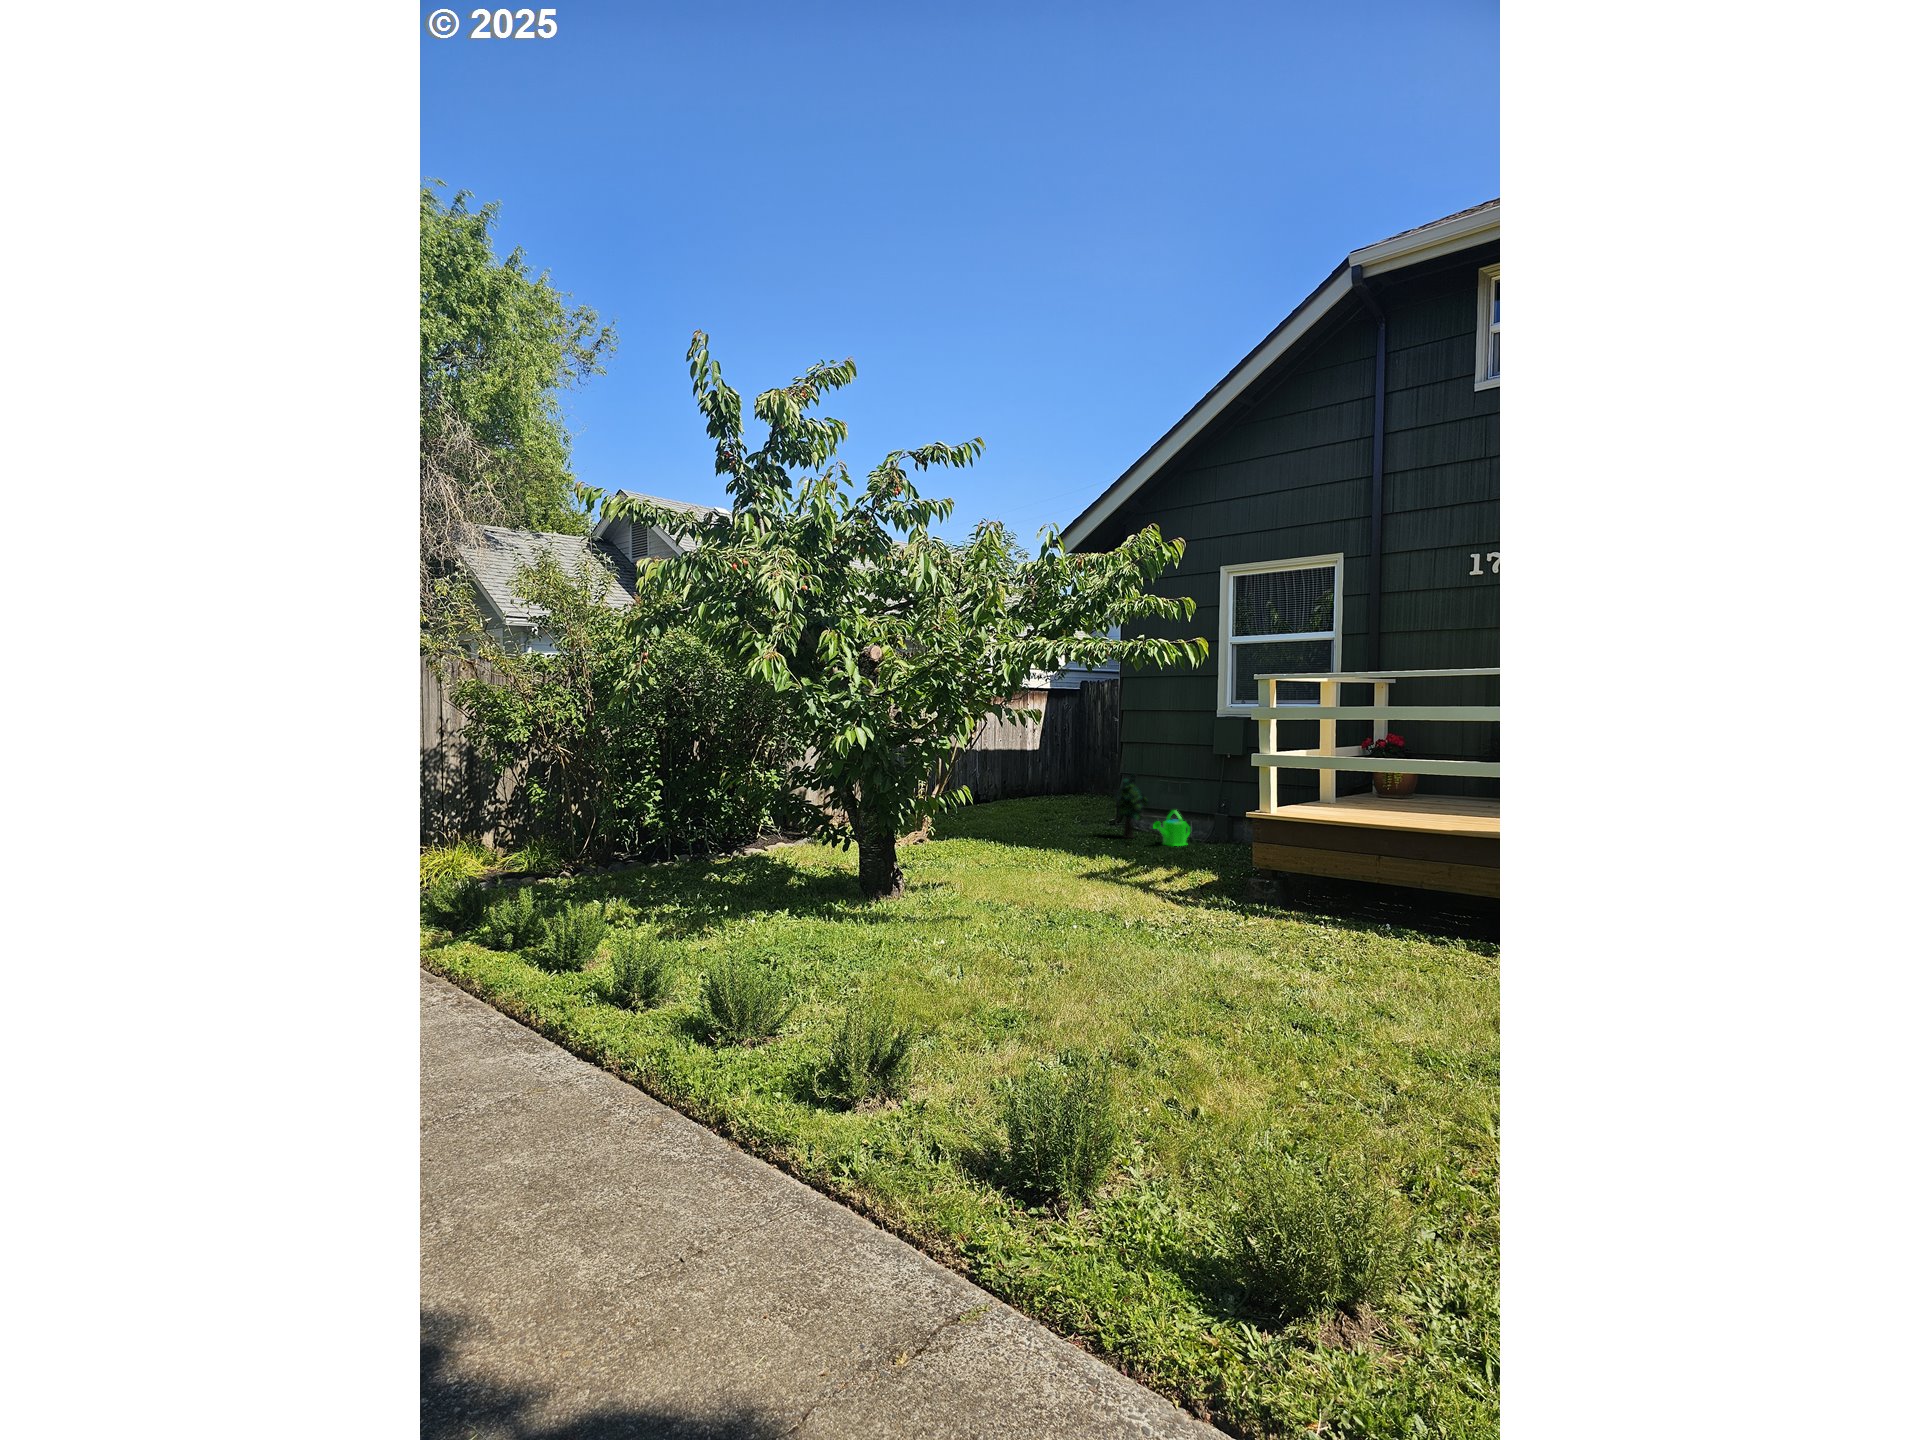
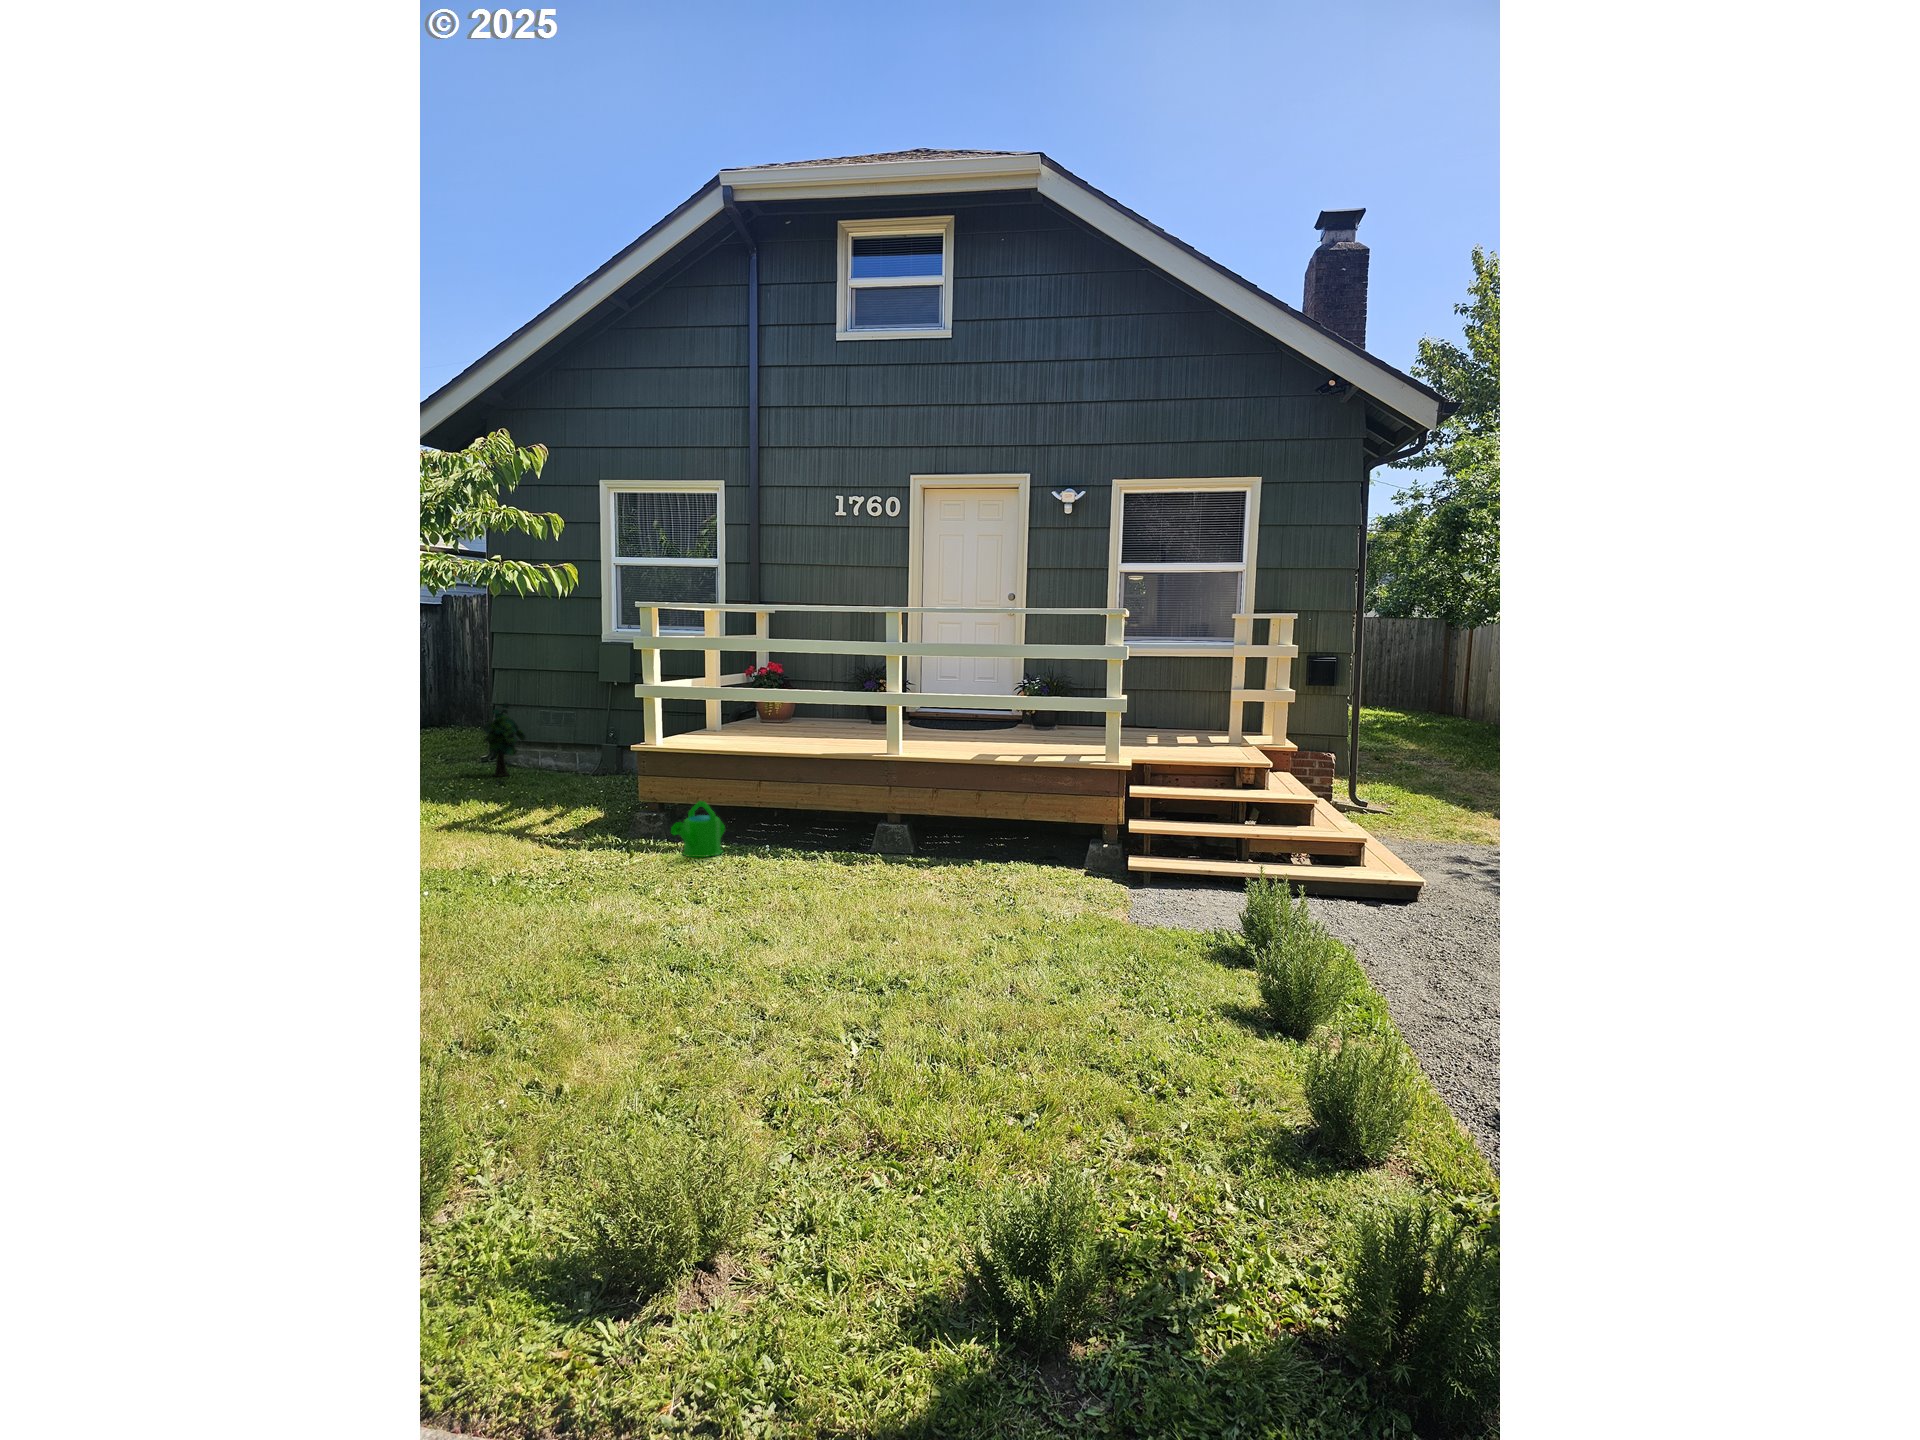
watering can: present [1153,810,1190,846] -> present [671,801,725,857]

